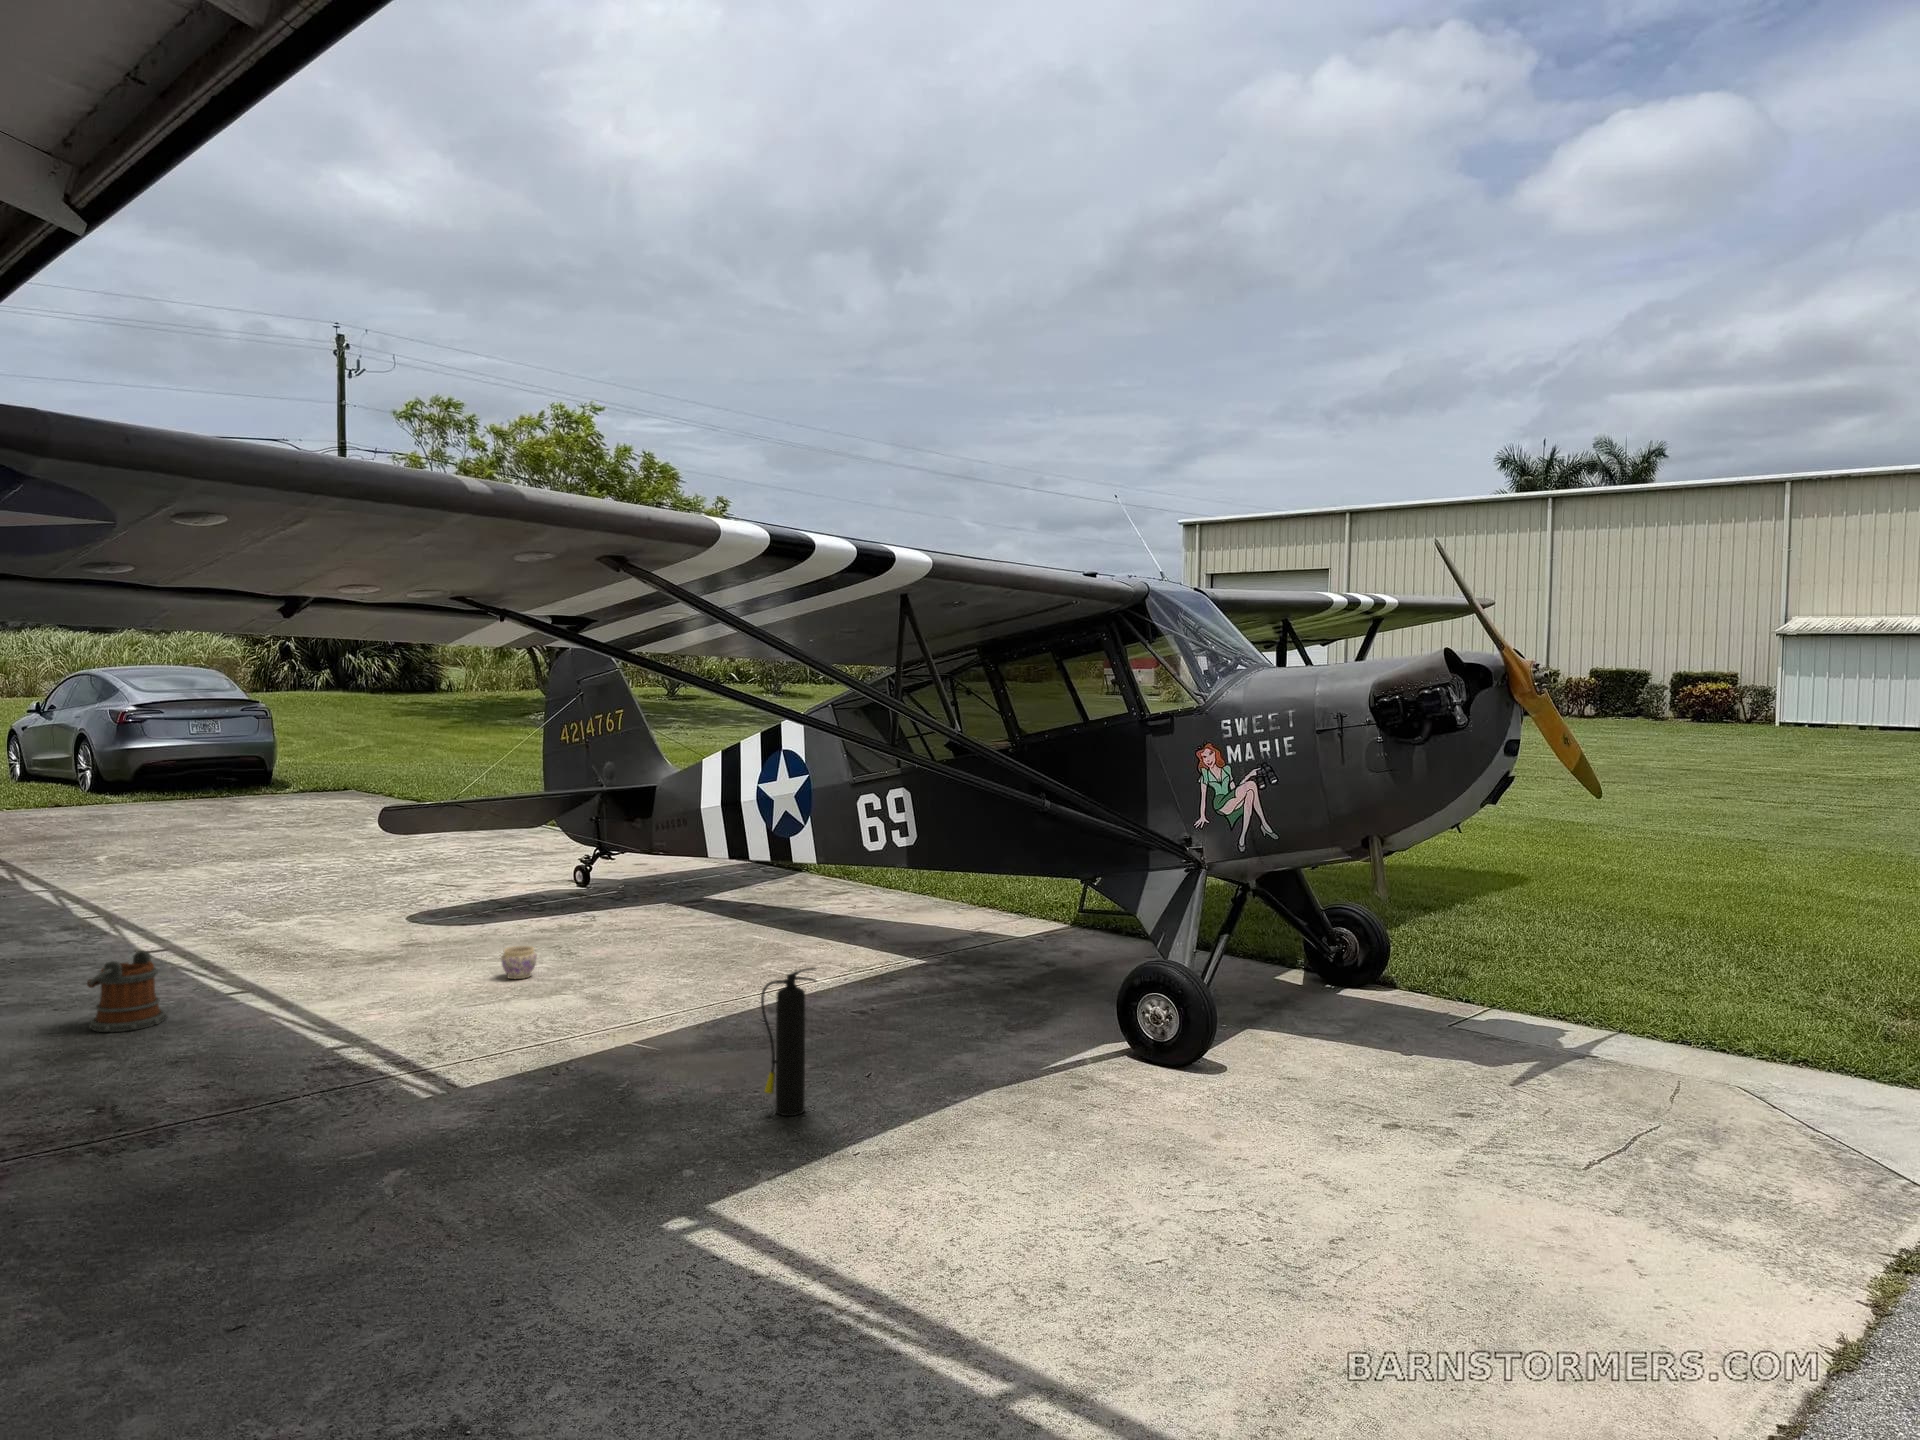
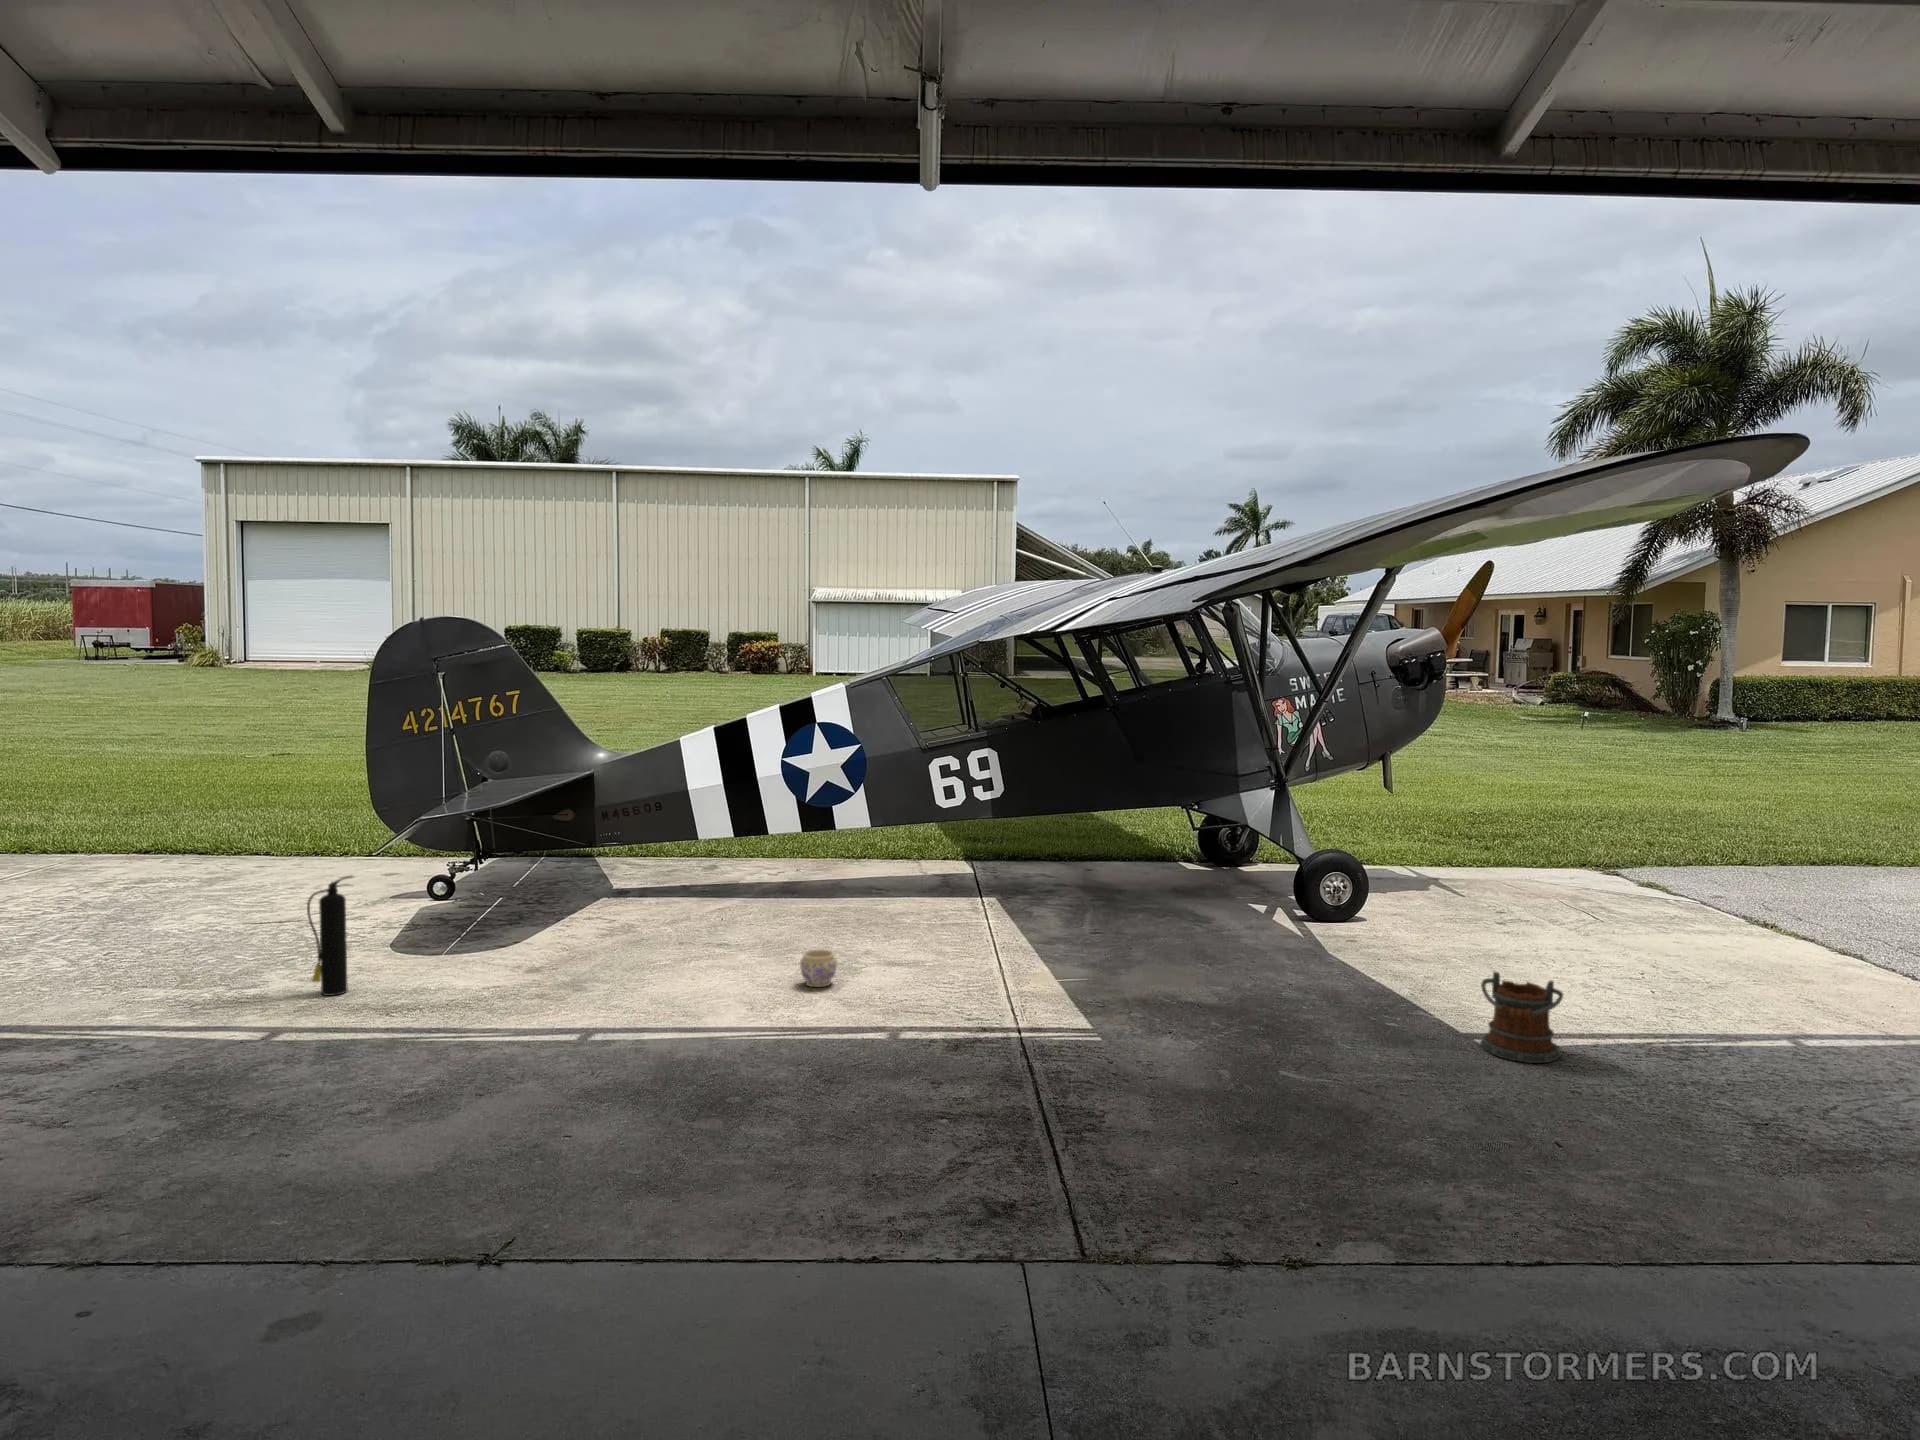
bucket: present [87,951,168,1032] -> present [1480,972,1563,1063]
fire extinguisher: present [761,968,816,1116] -> present [307,876,351,996]

